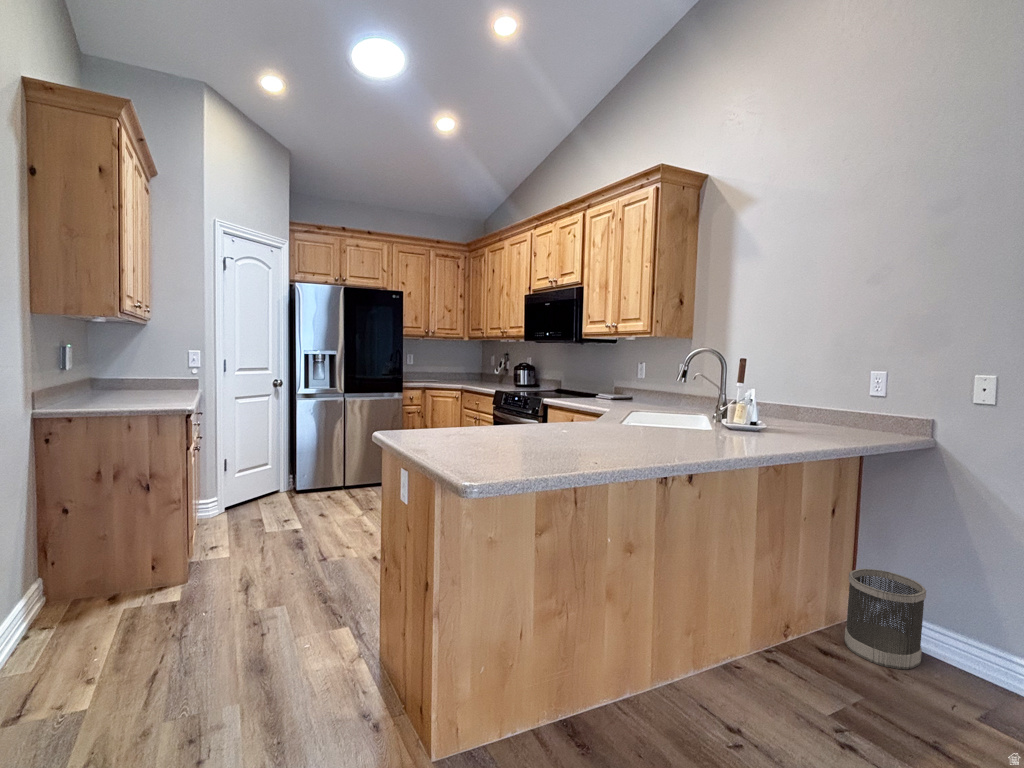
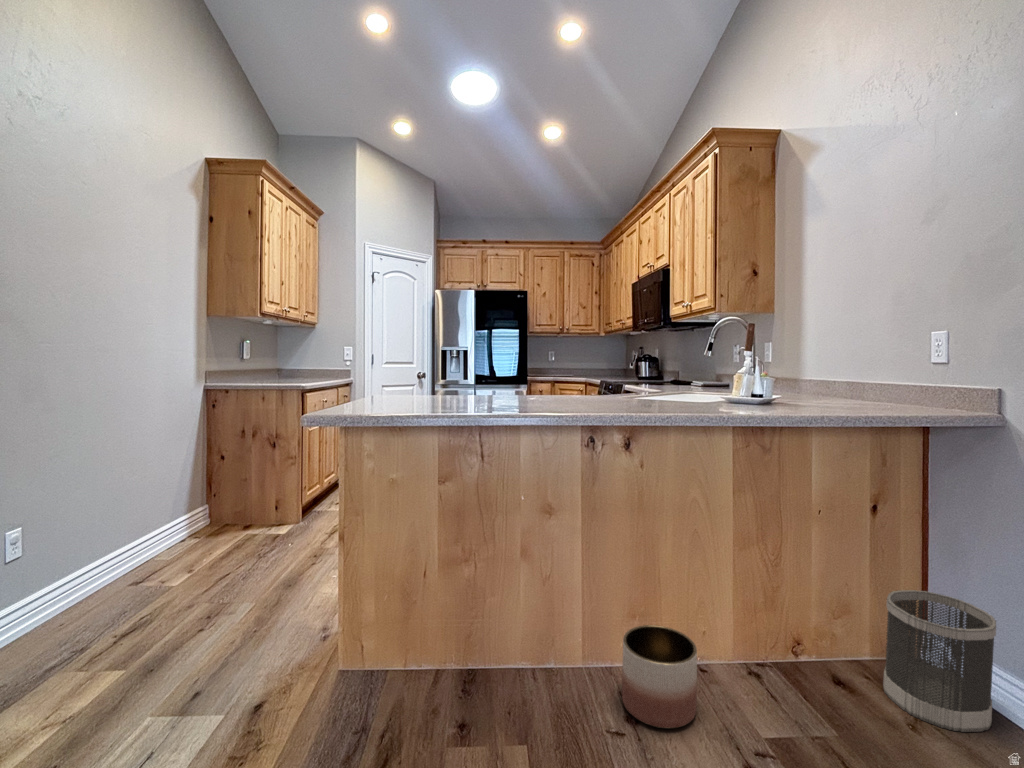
planter: none [703,636,775,727] -> present [622,625,697,728]

